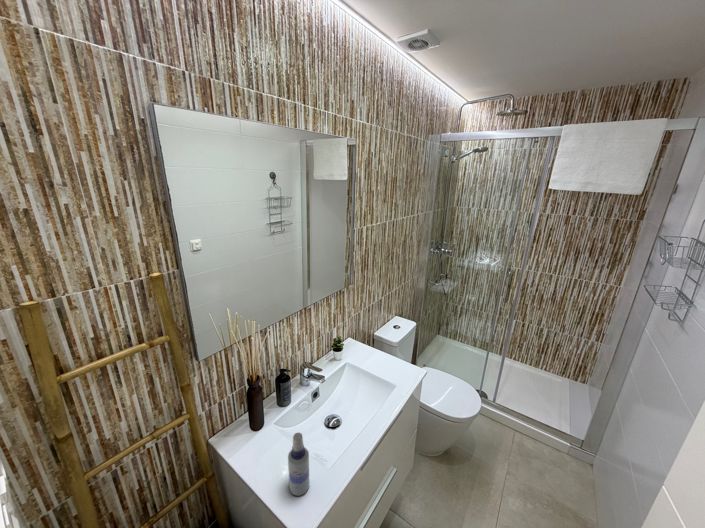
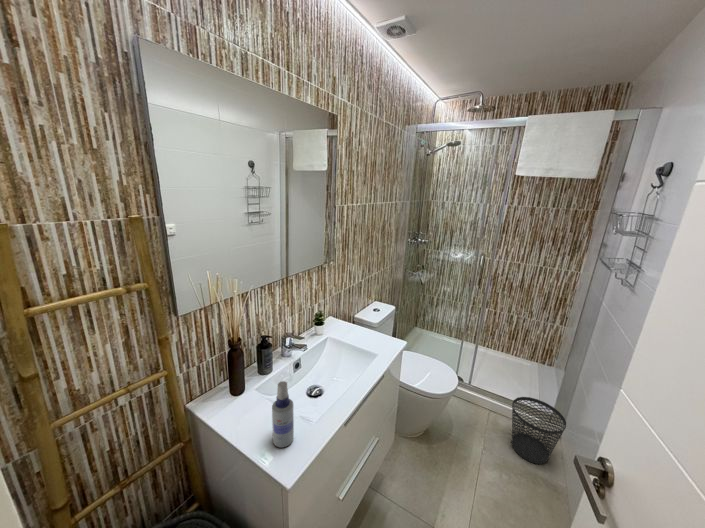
wastebasket: none [538,422,599,495] -> present [512,397,566,464]

